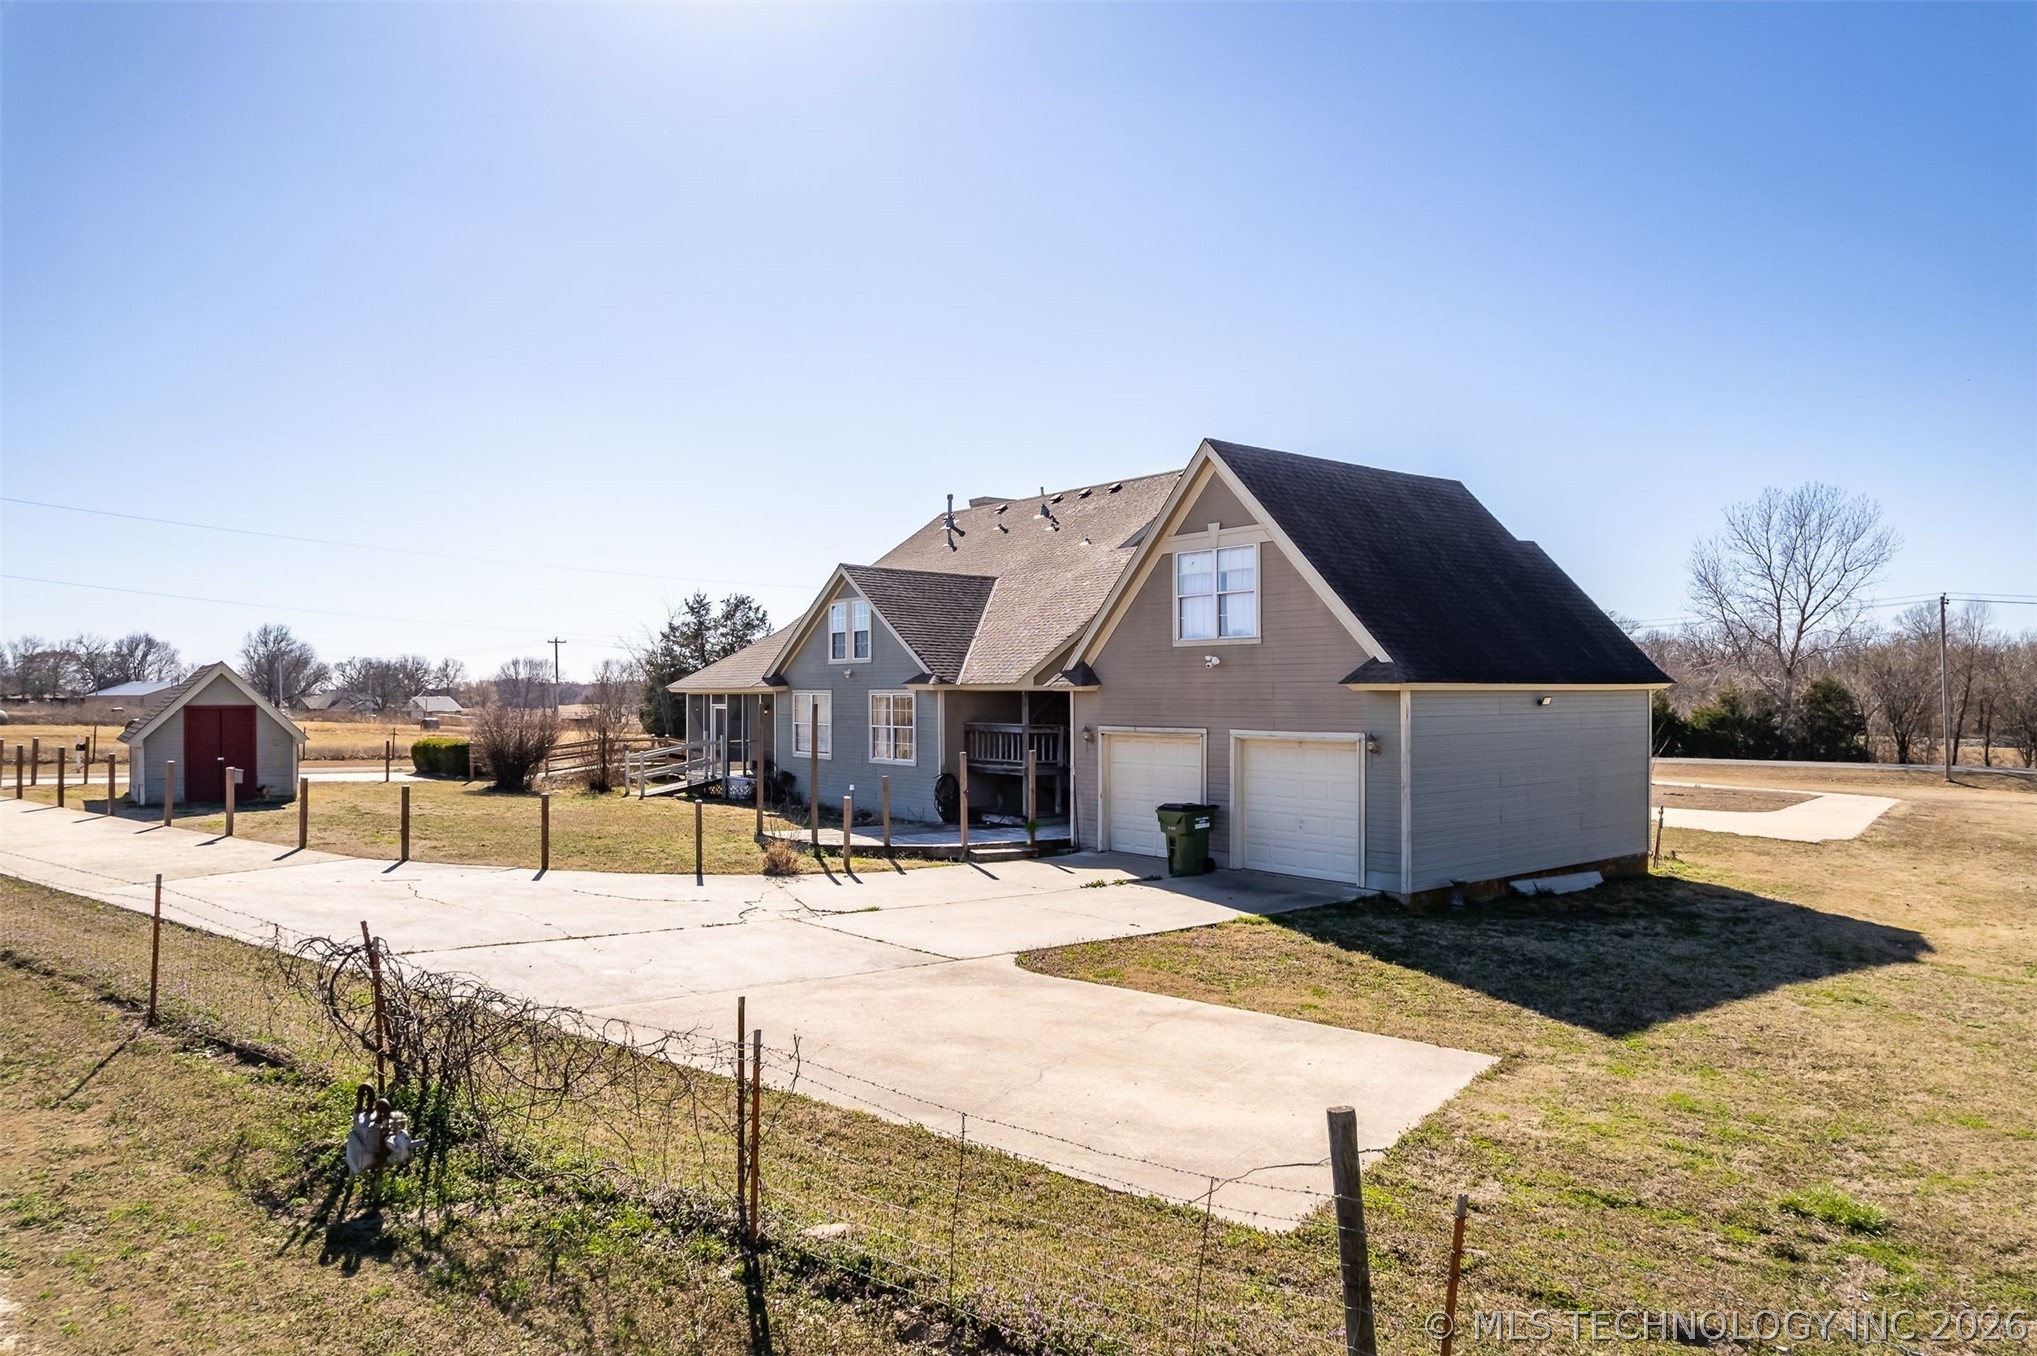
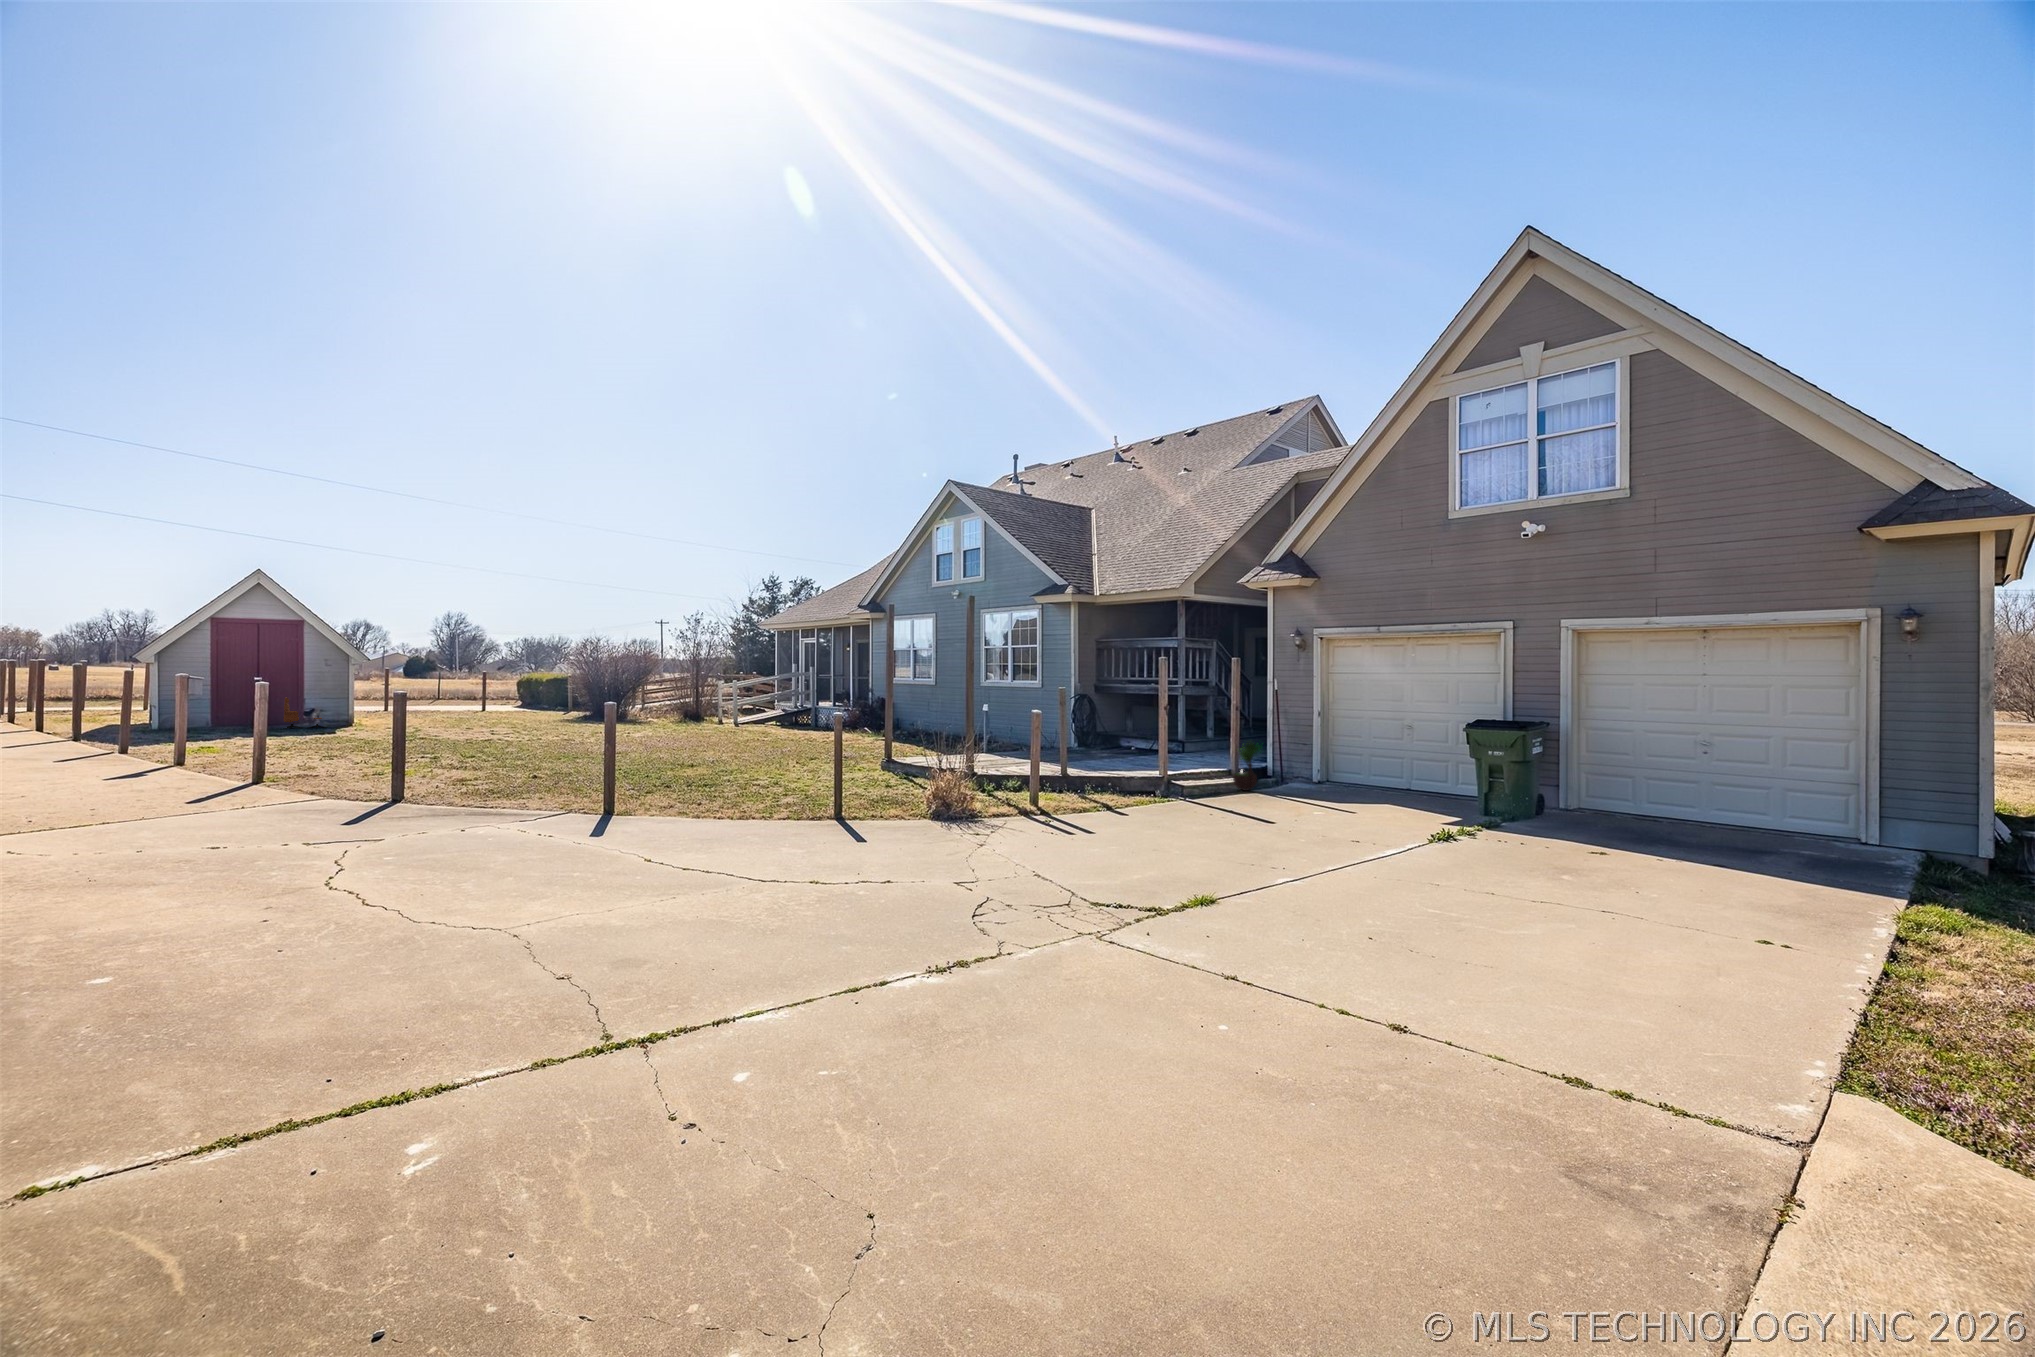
lounge chair: none [216,772,257,802] -> present [283,697,327,729]

